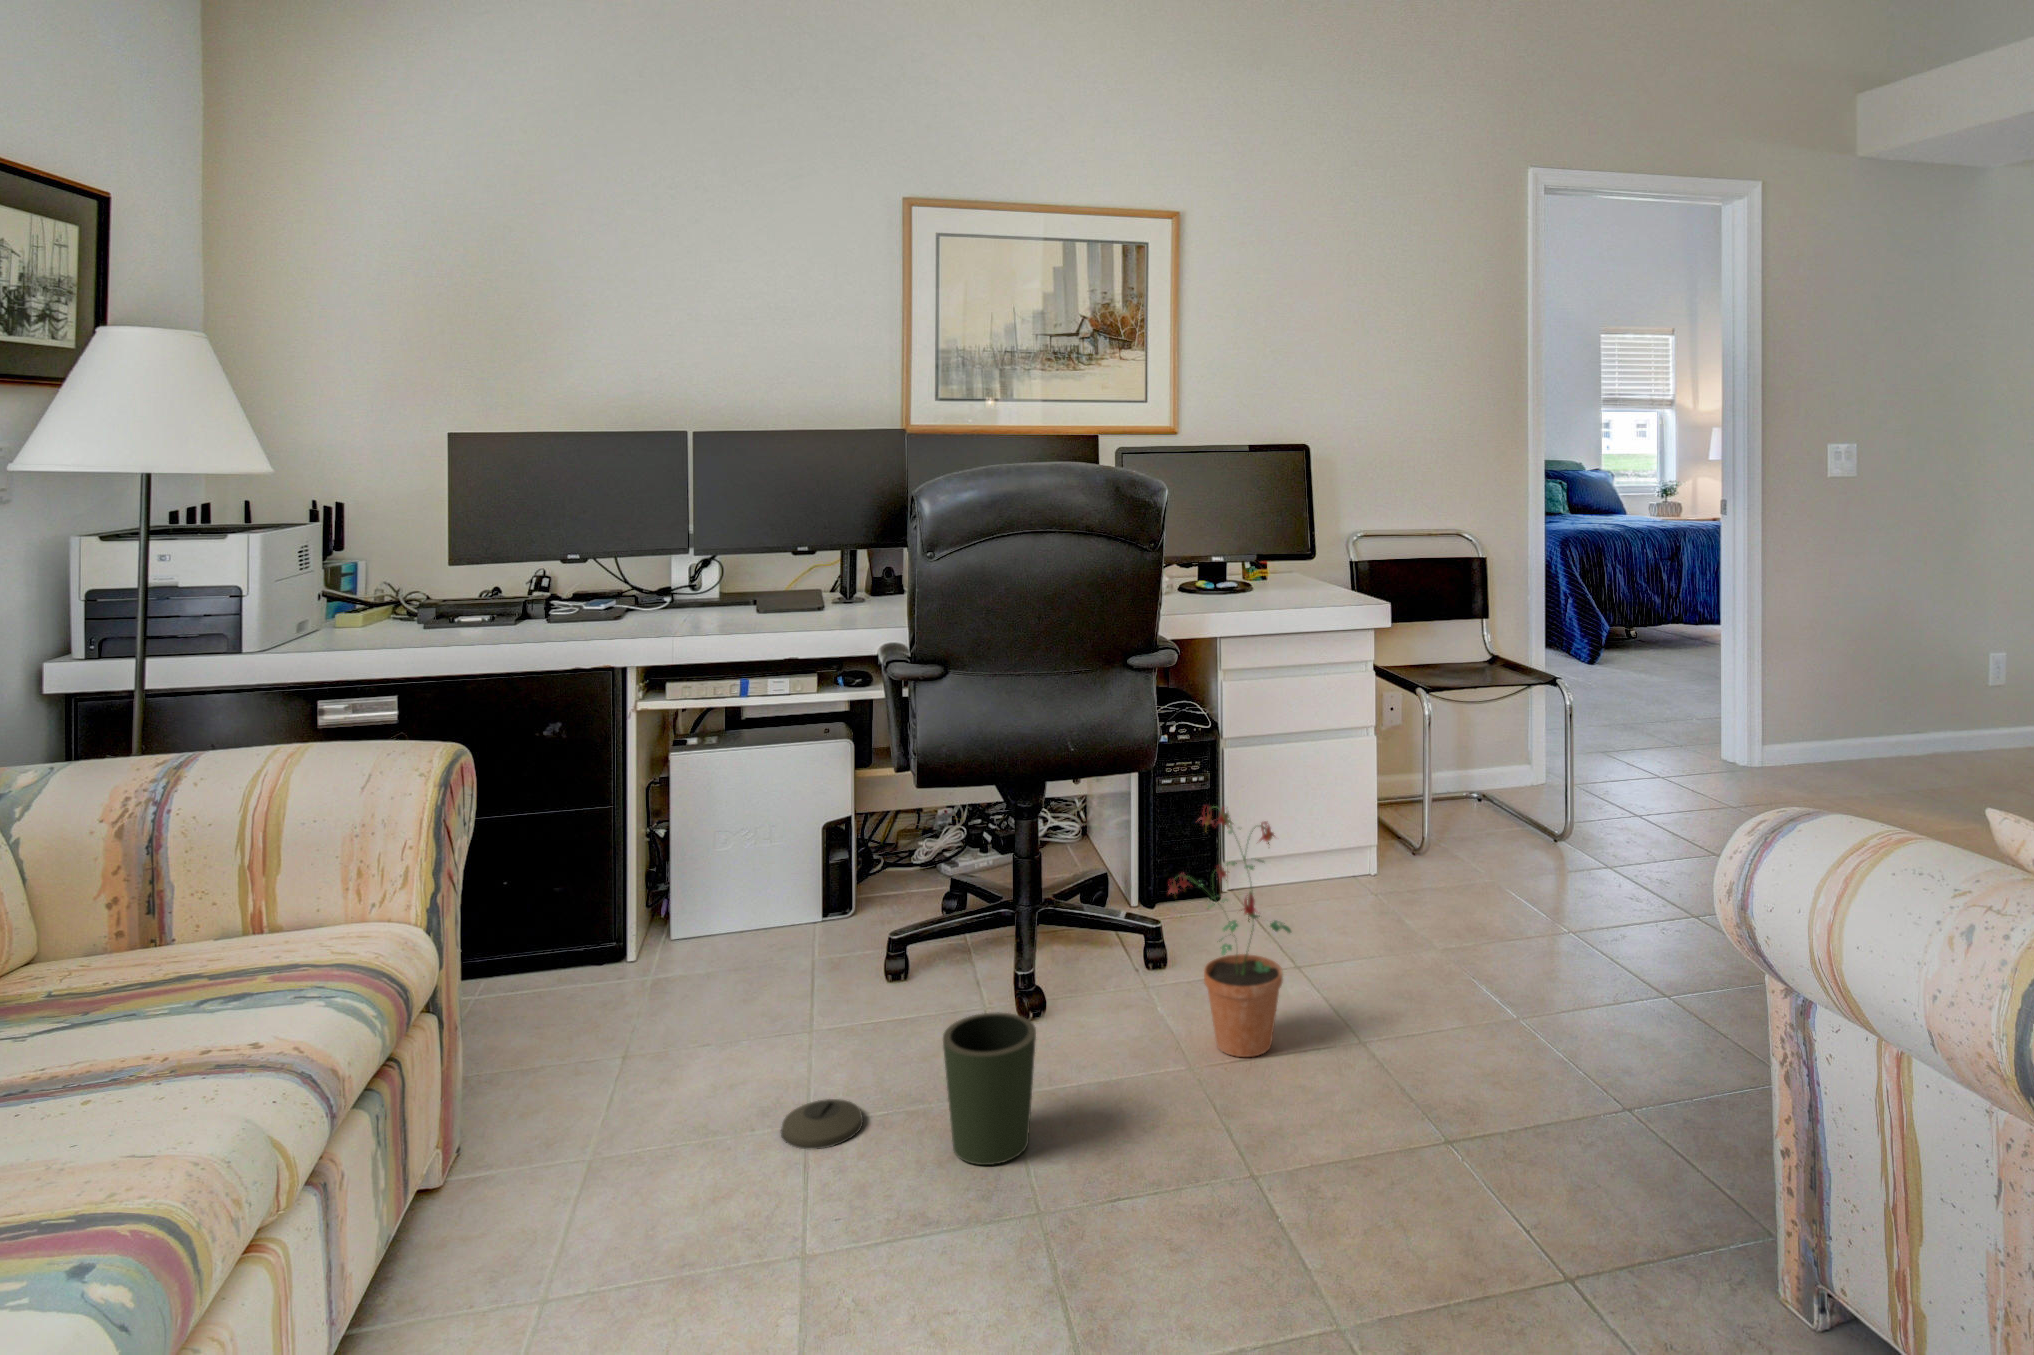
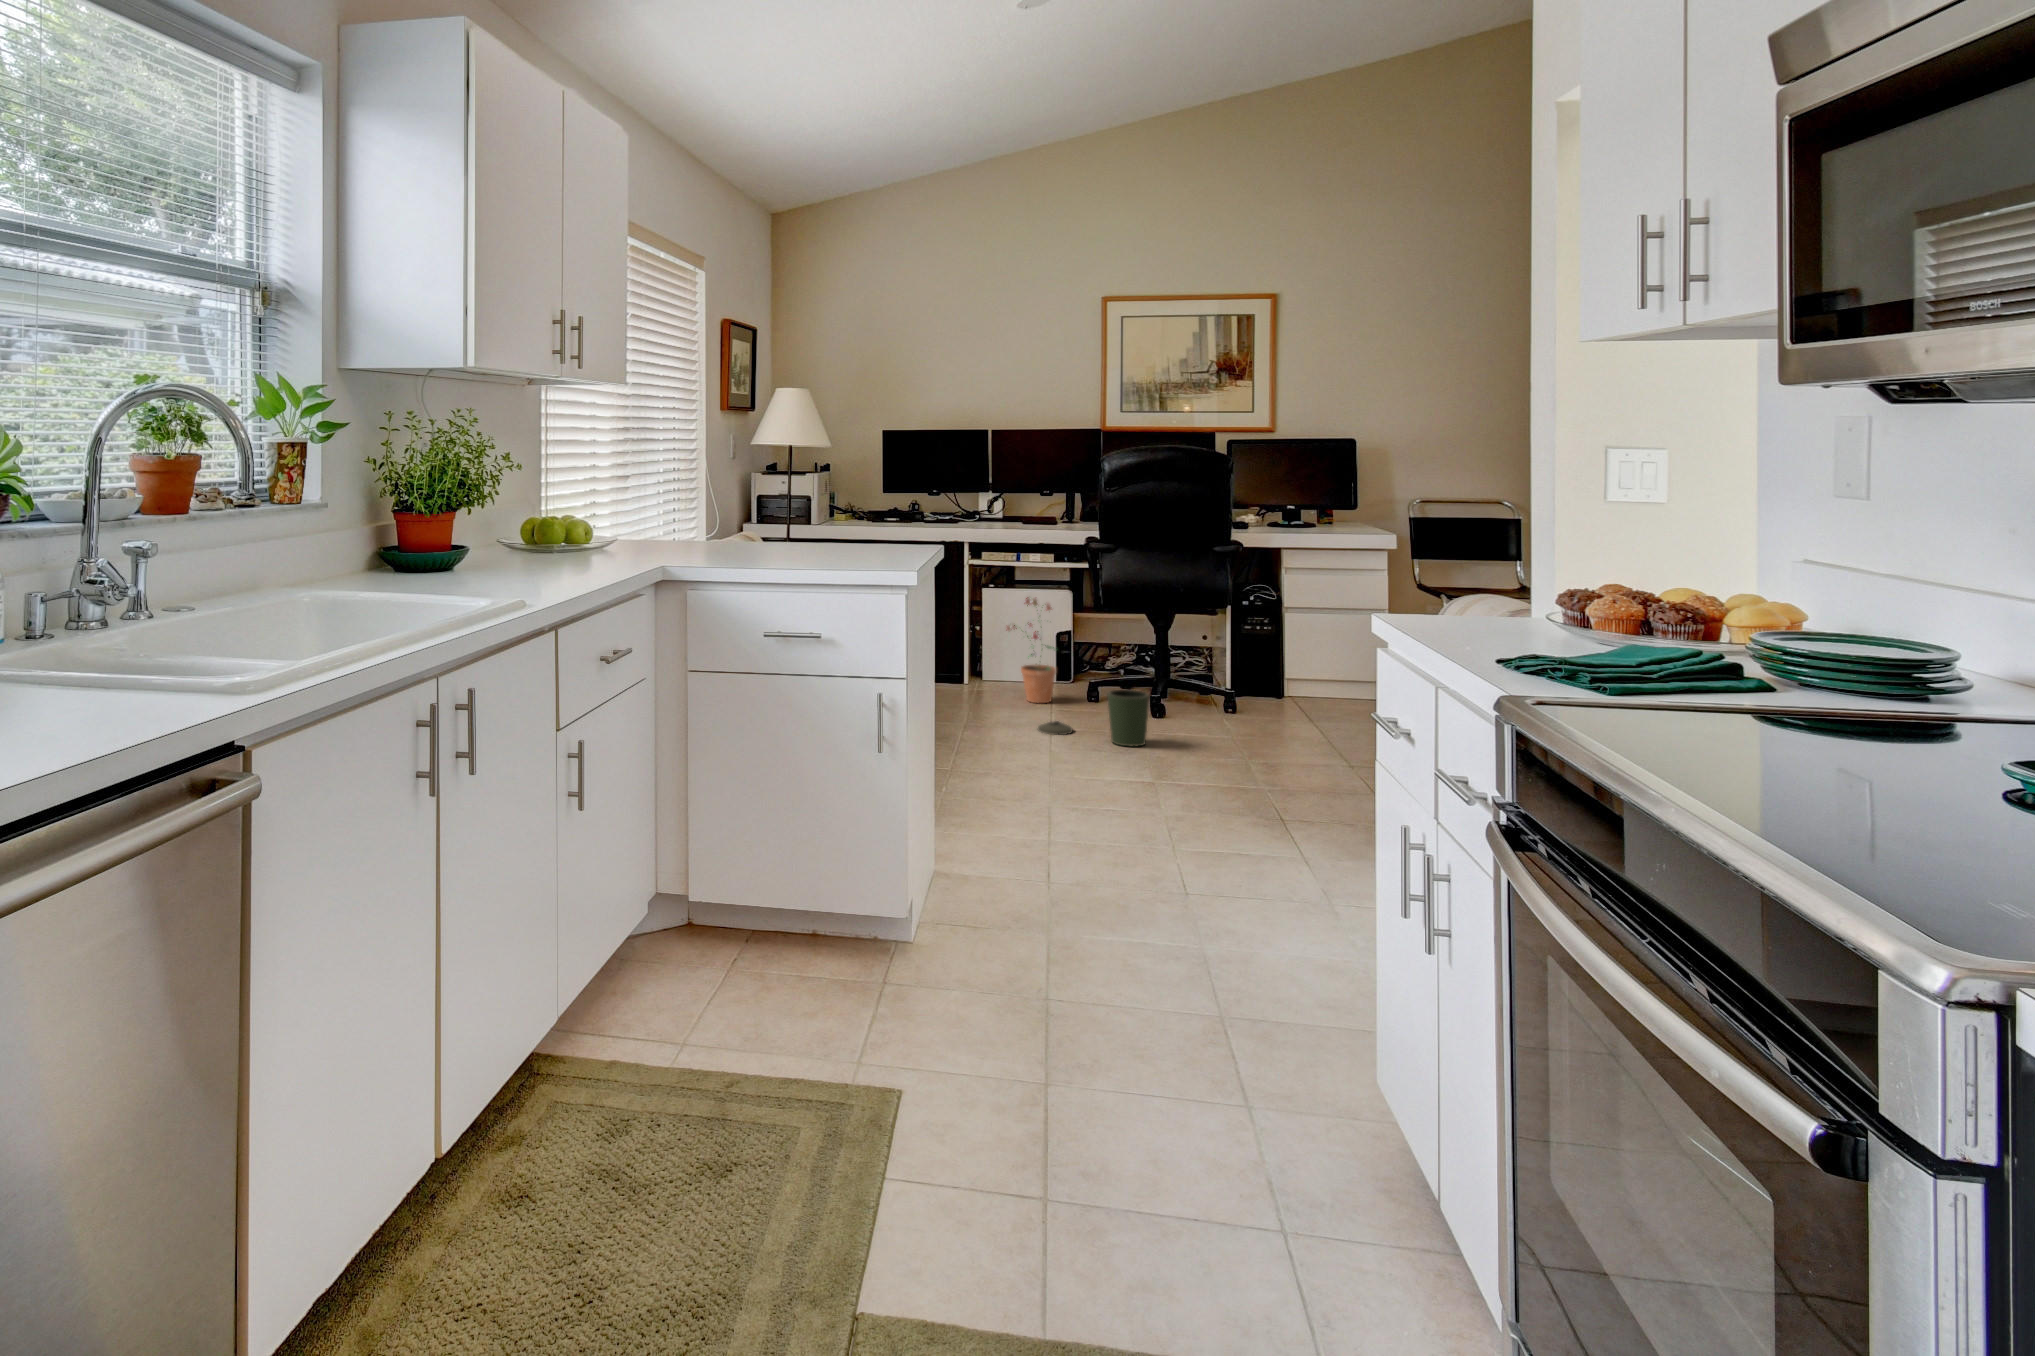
potted plant: present [1169,807,1291,1057] -> present [1006,597,1056,703]

